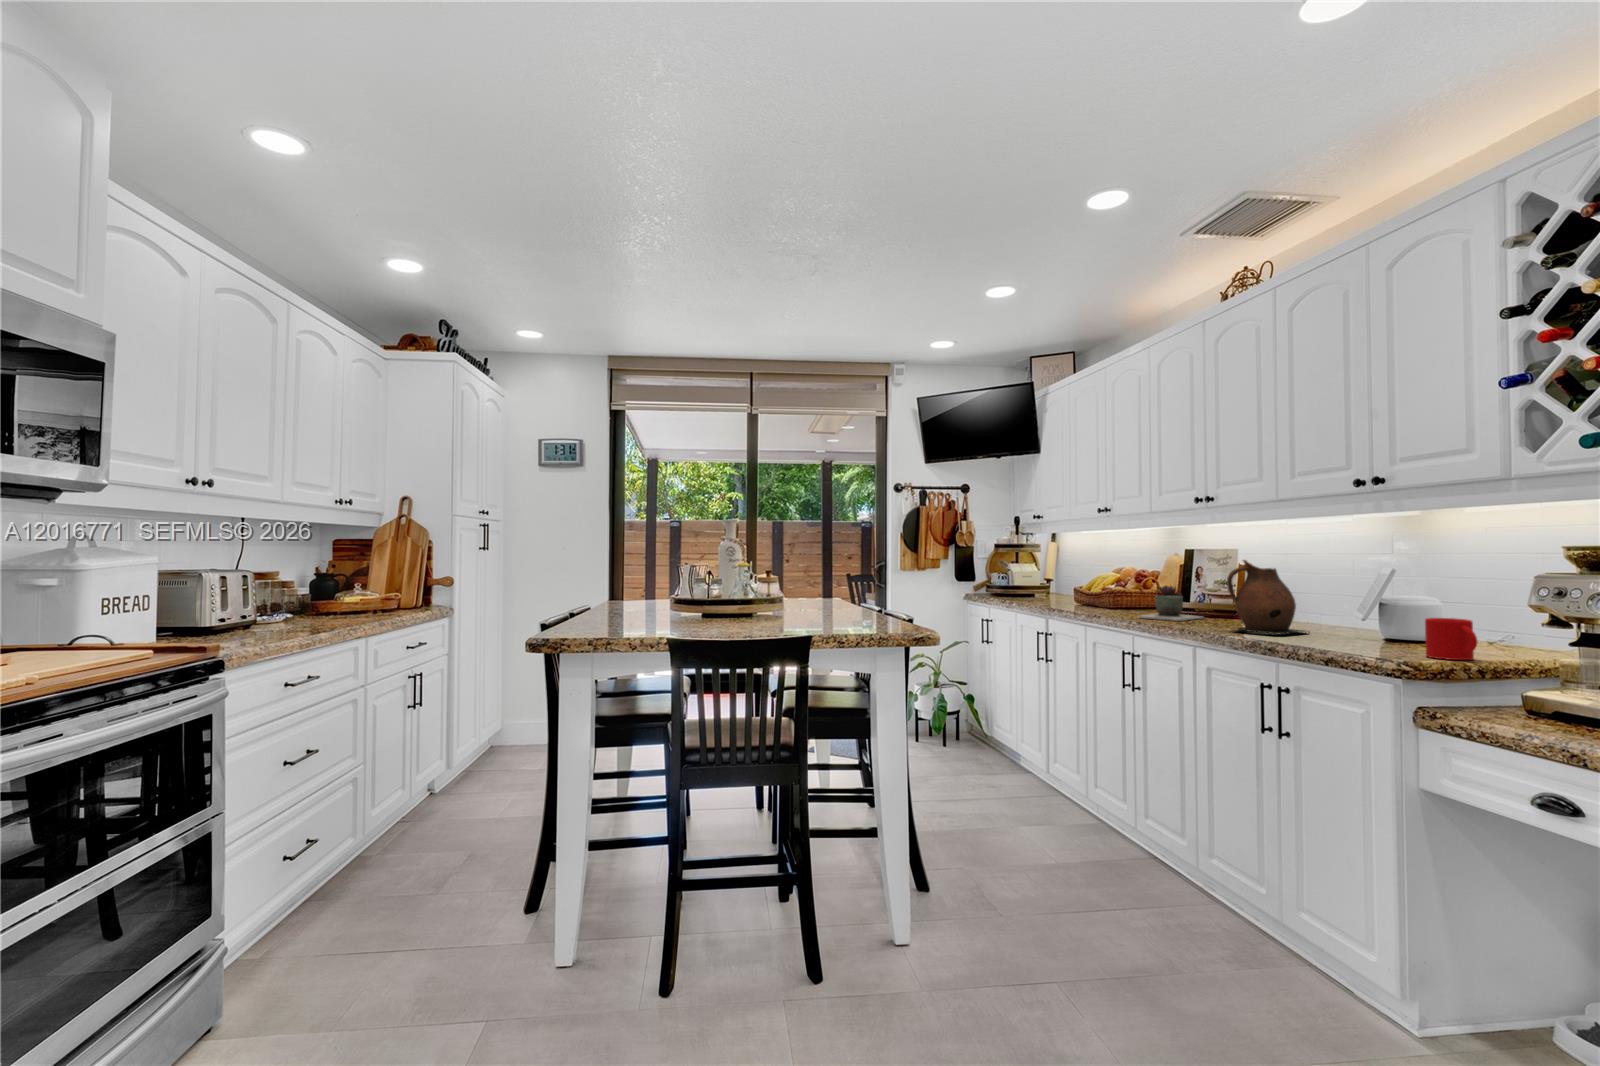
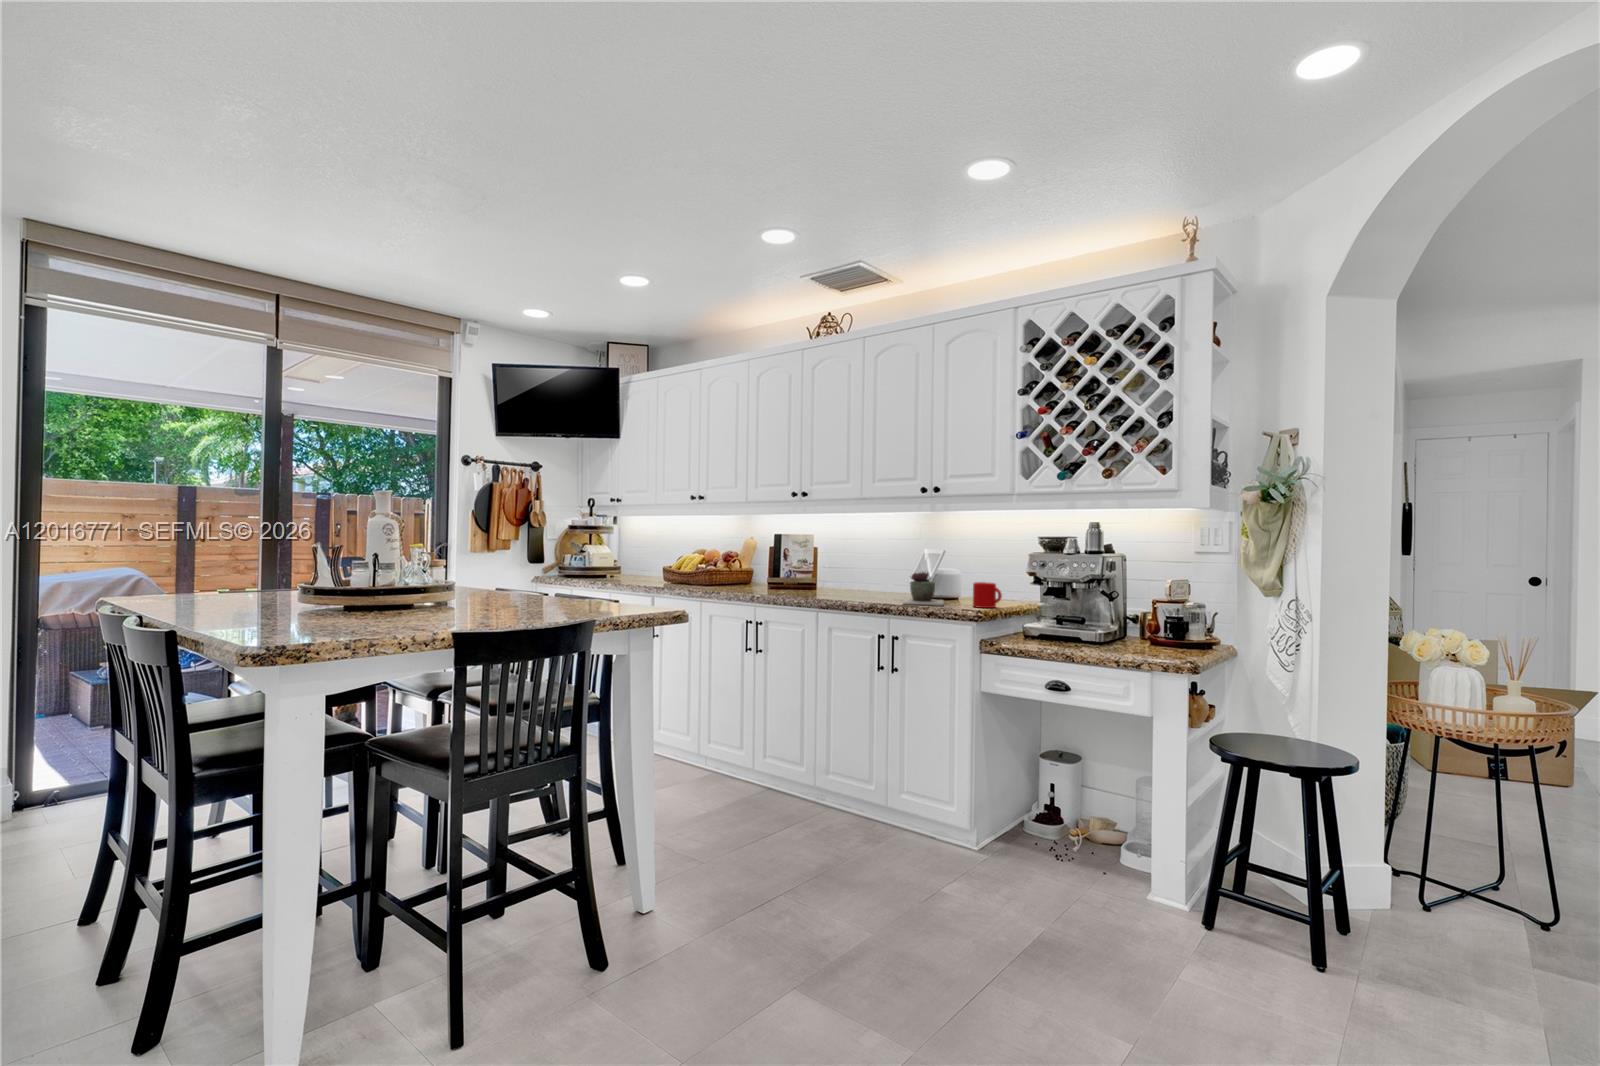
ceramic pitcher: present [1227,560,1306,635] -> none [839,544,885,599]
succulent plant: present [1139,585,1203,621] -> present [903,572,944,606]

